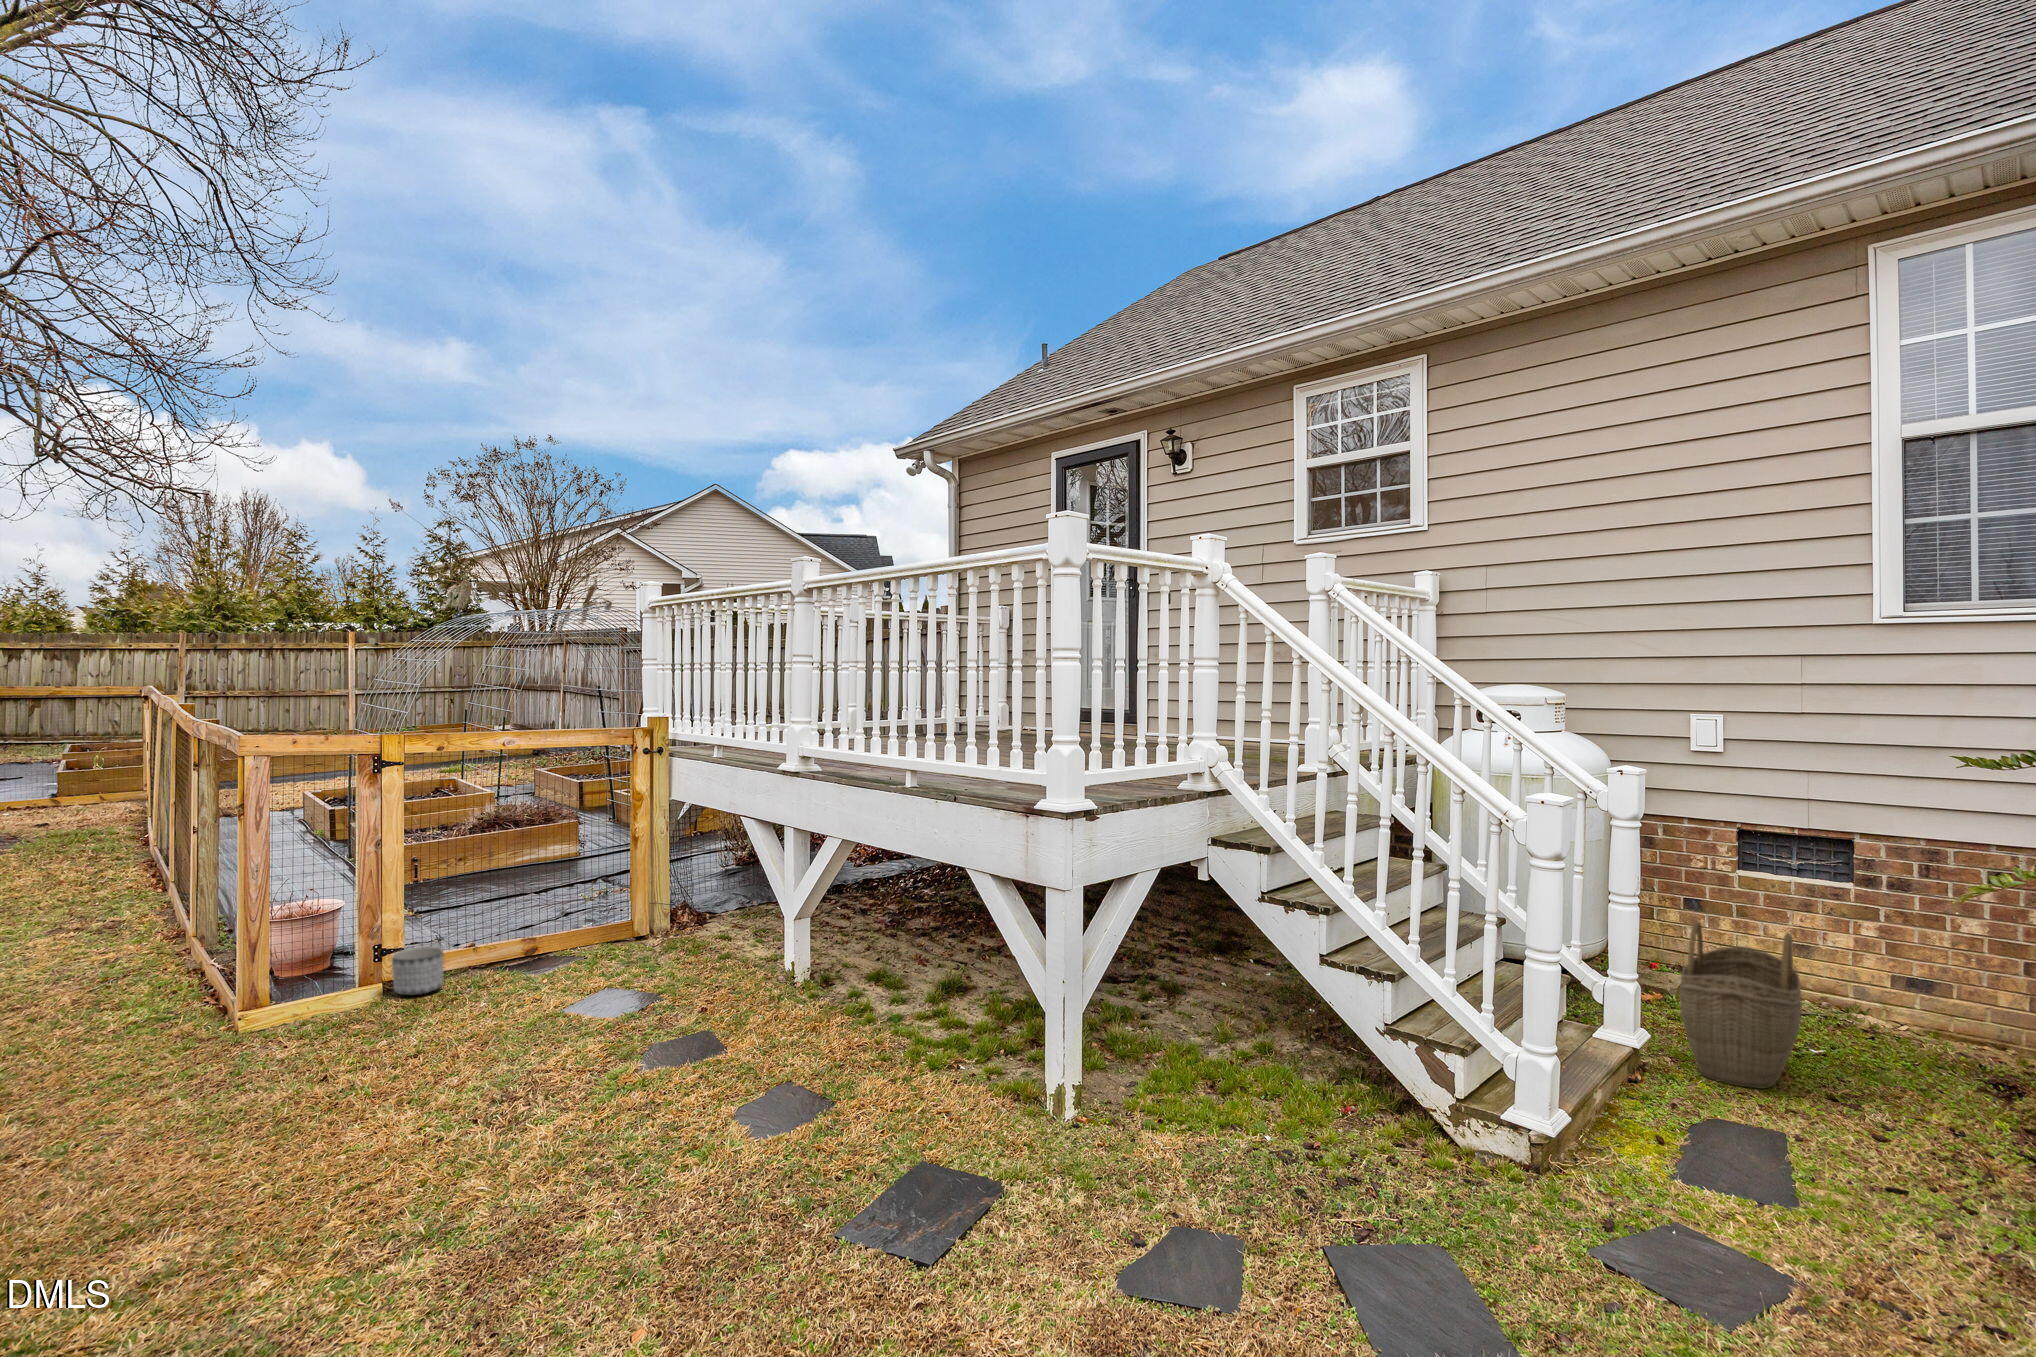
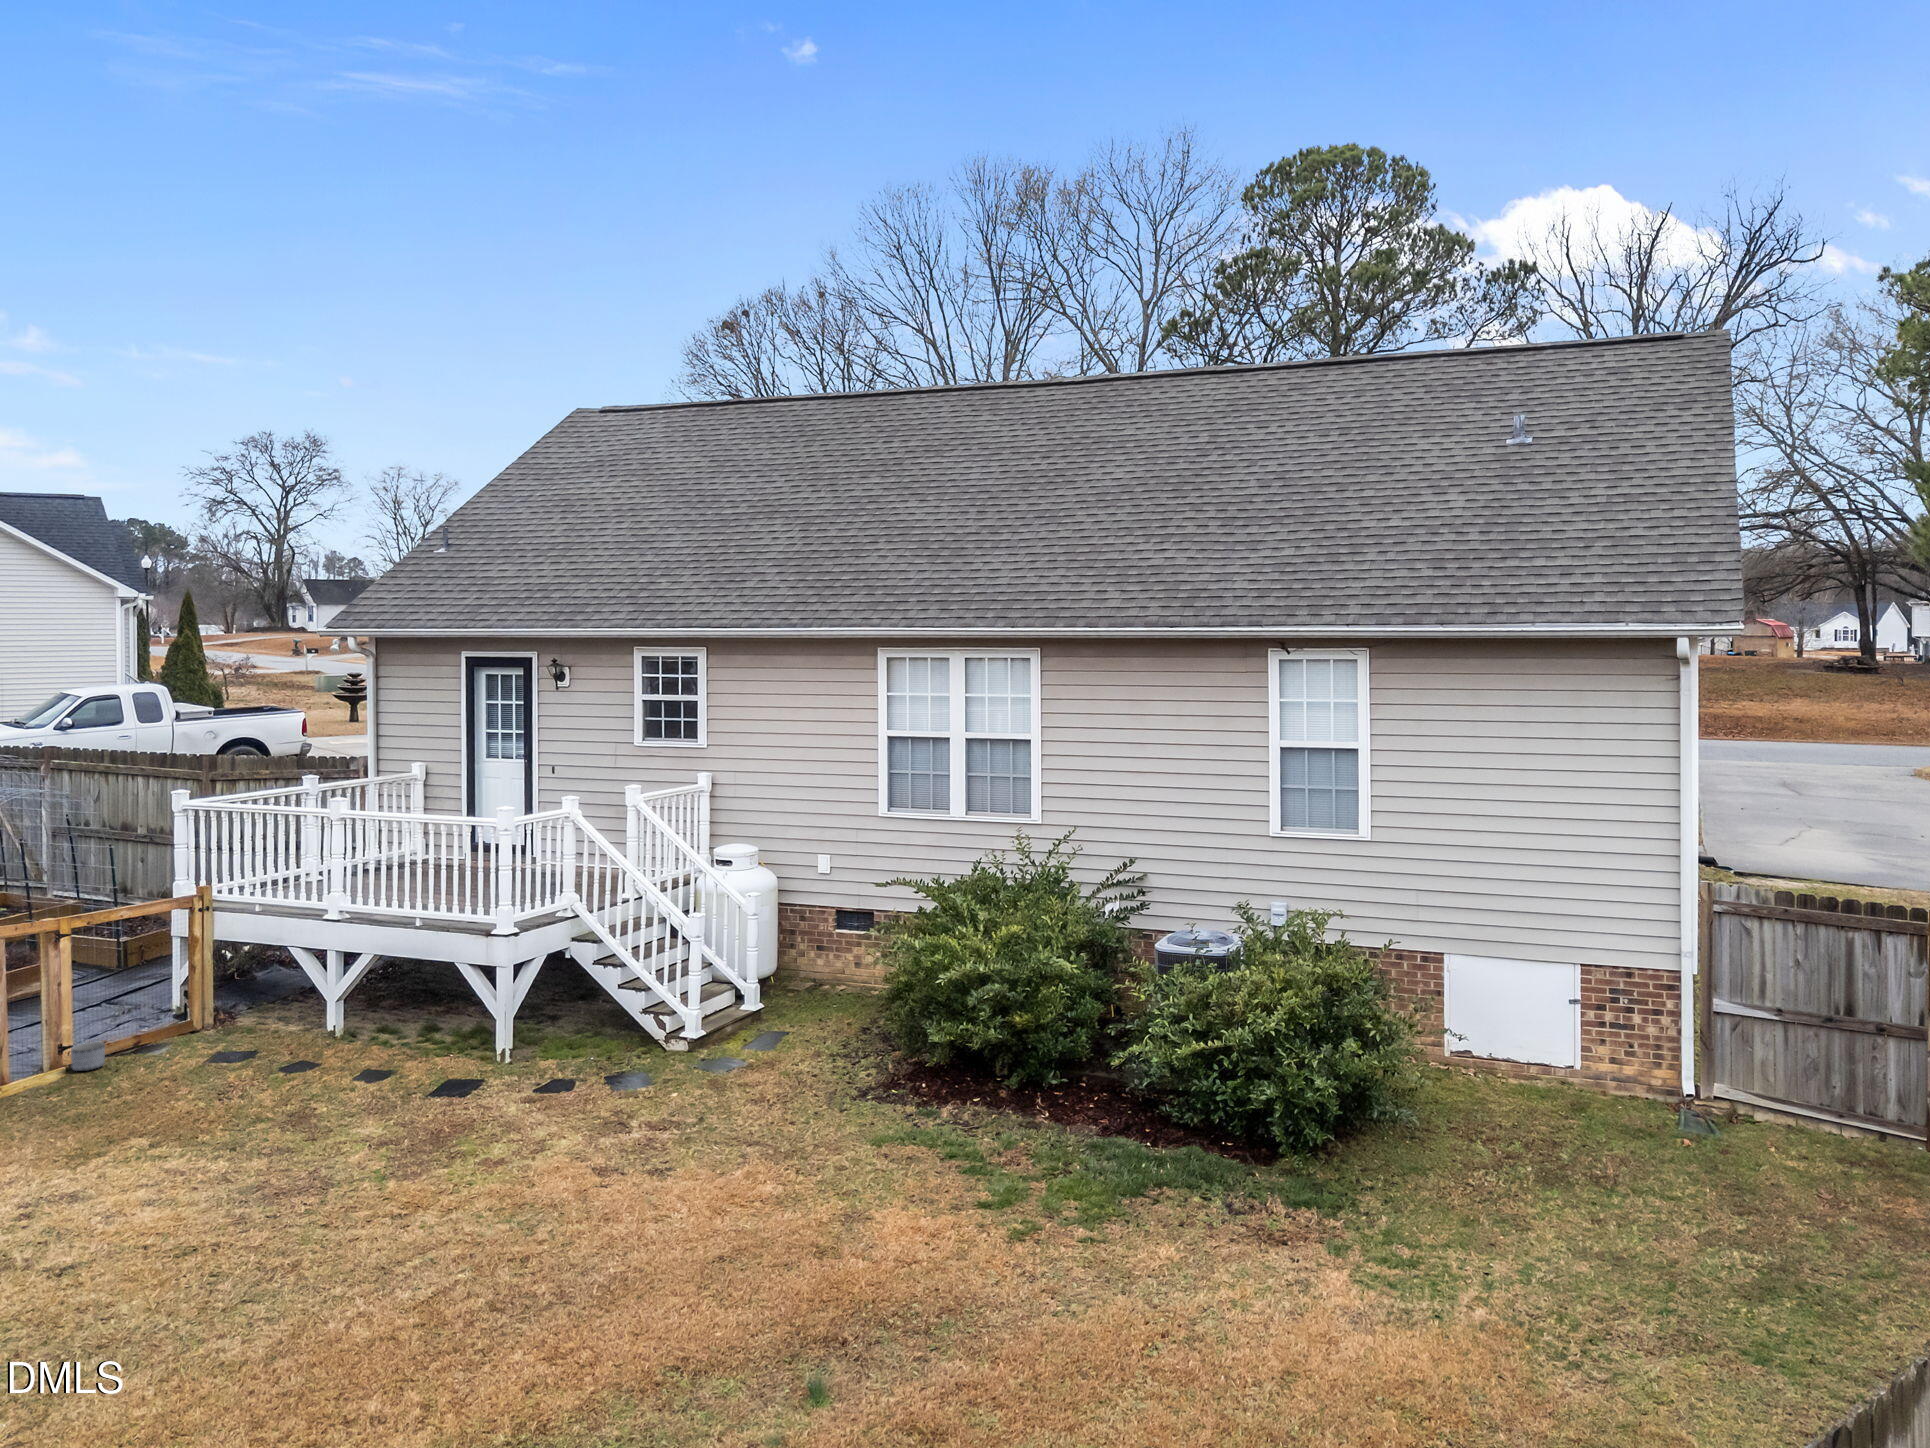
woven basket: present [1680,921,1802,1089] -> none [769,952,813,1014]

